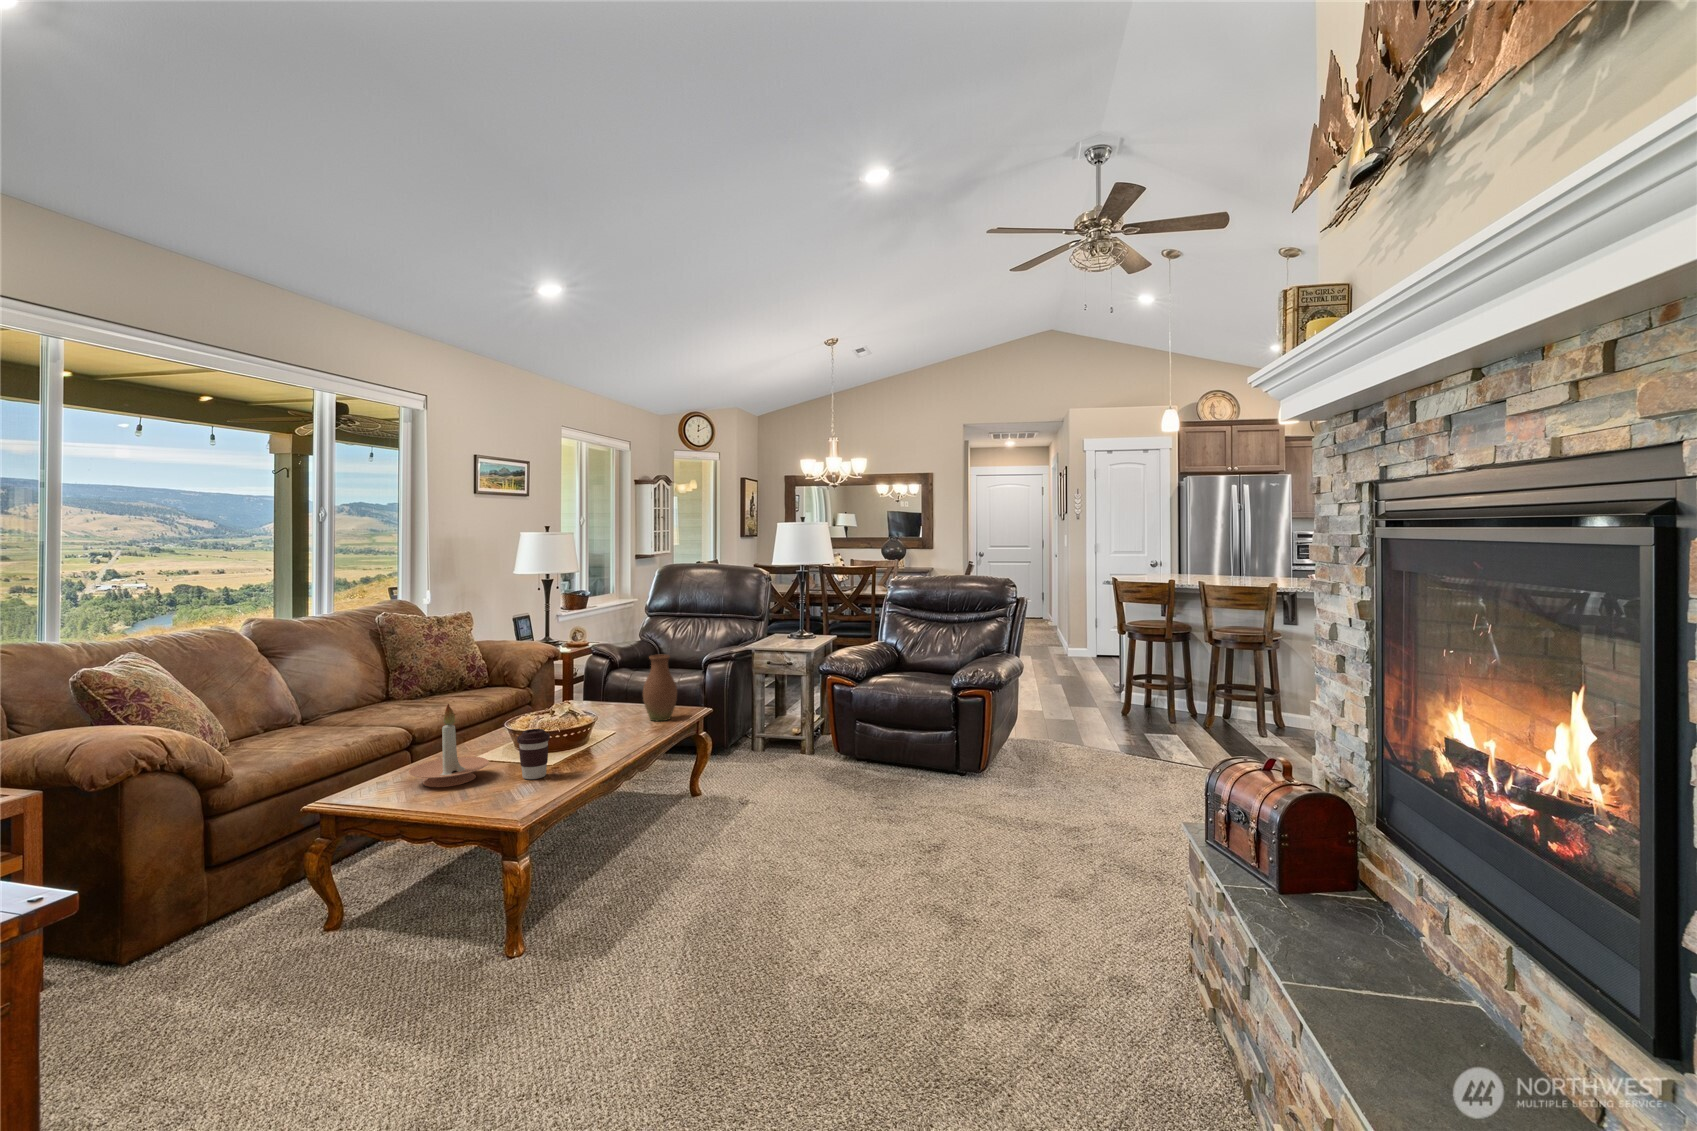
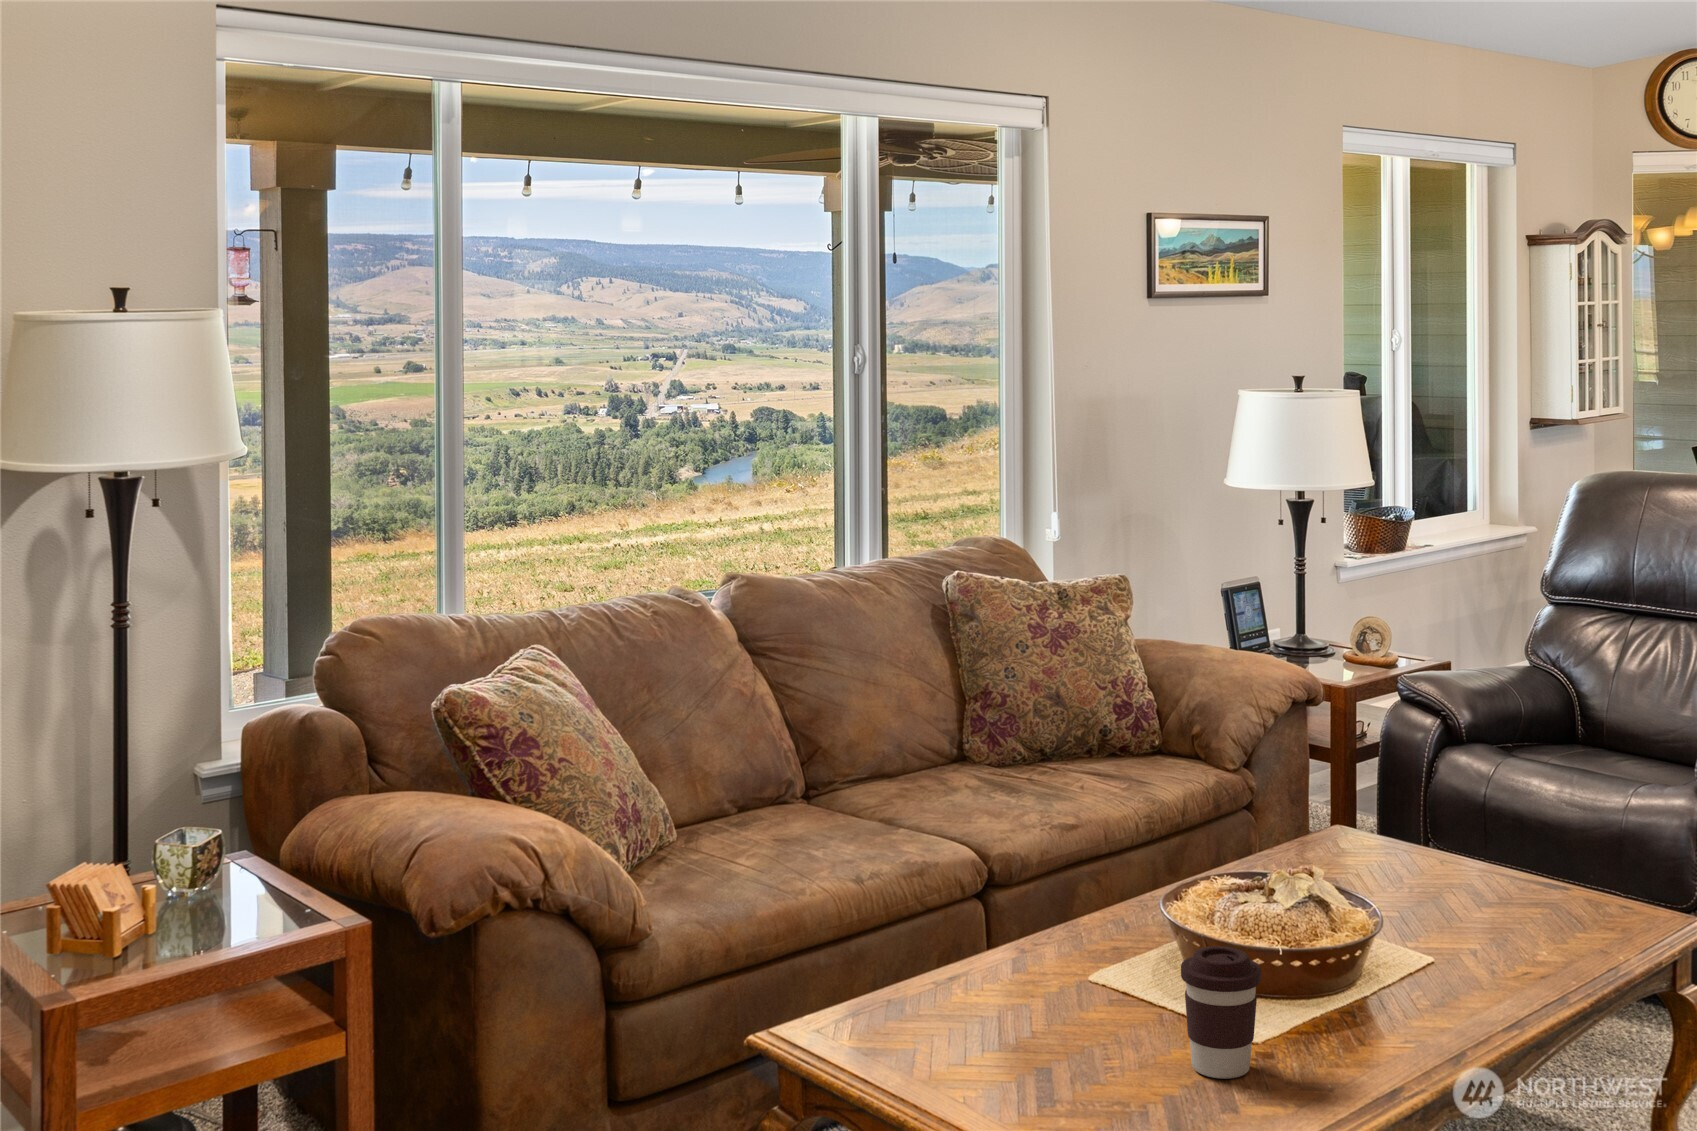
vase: present [643,655,677,721] -> none [1522,747,1623,932]
candle holder: present [409,704,489,787] -> none [947,851,1118,1051]

